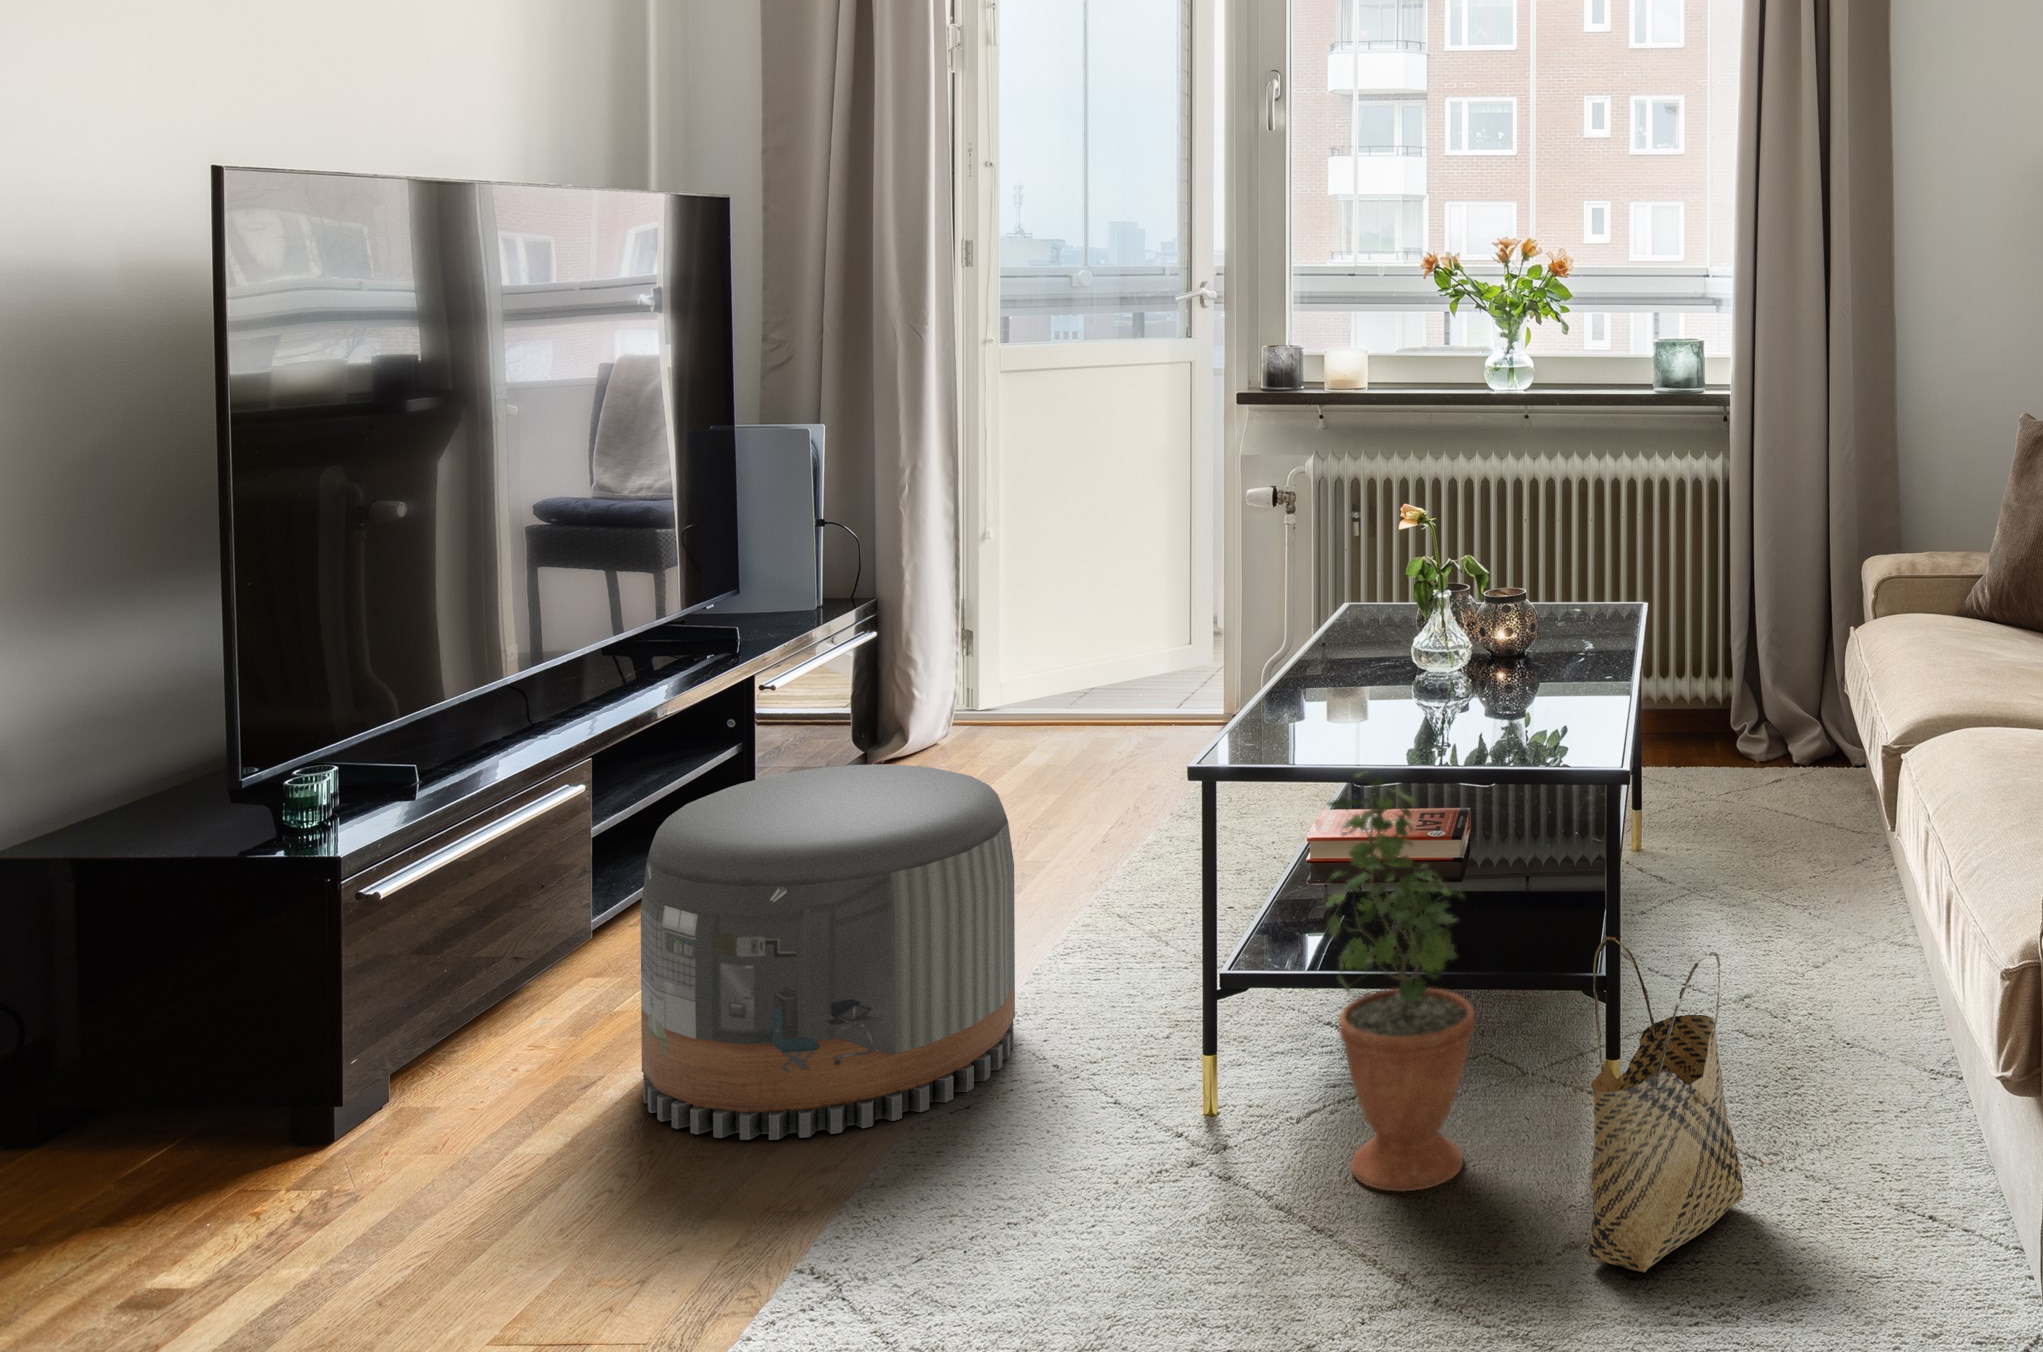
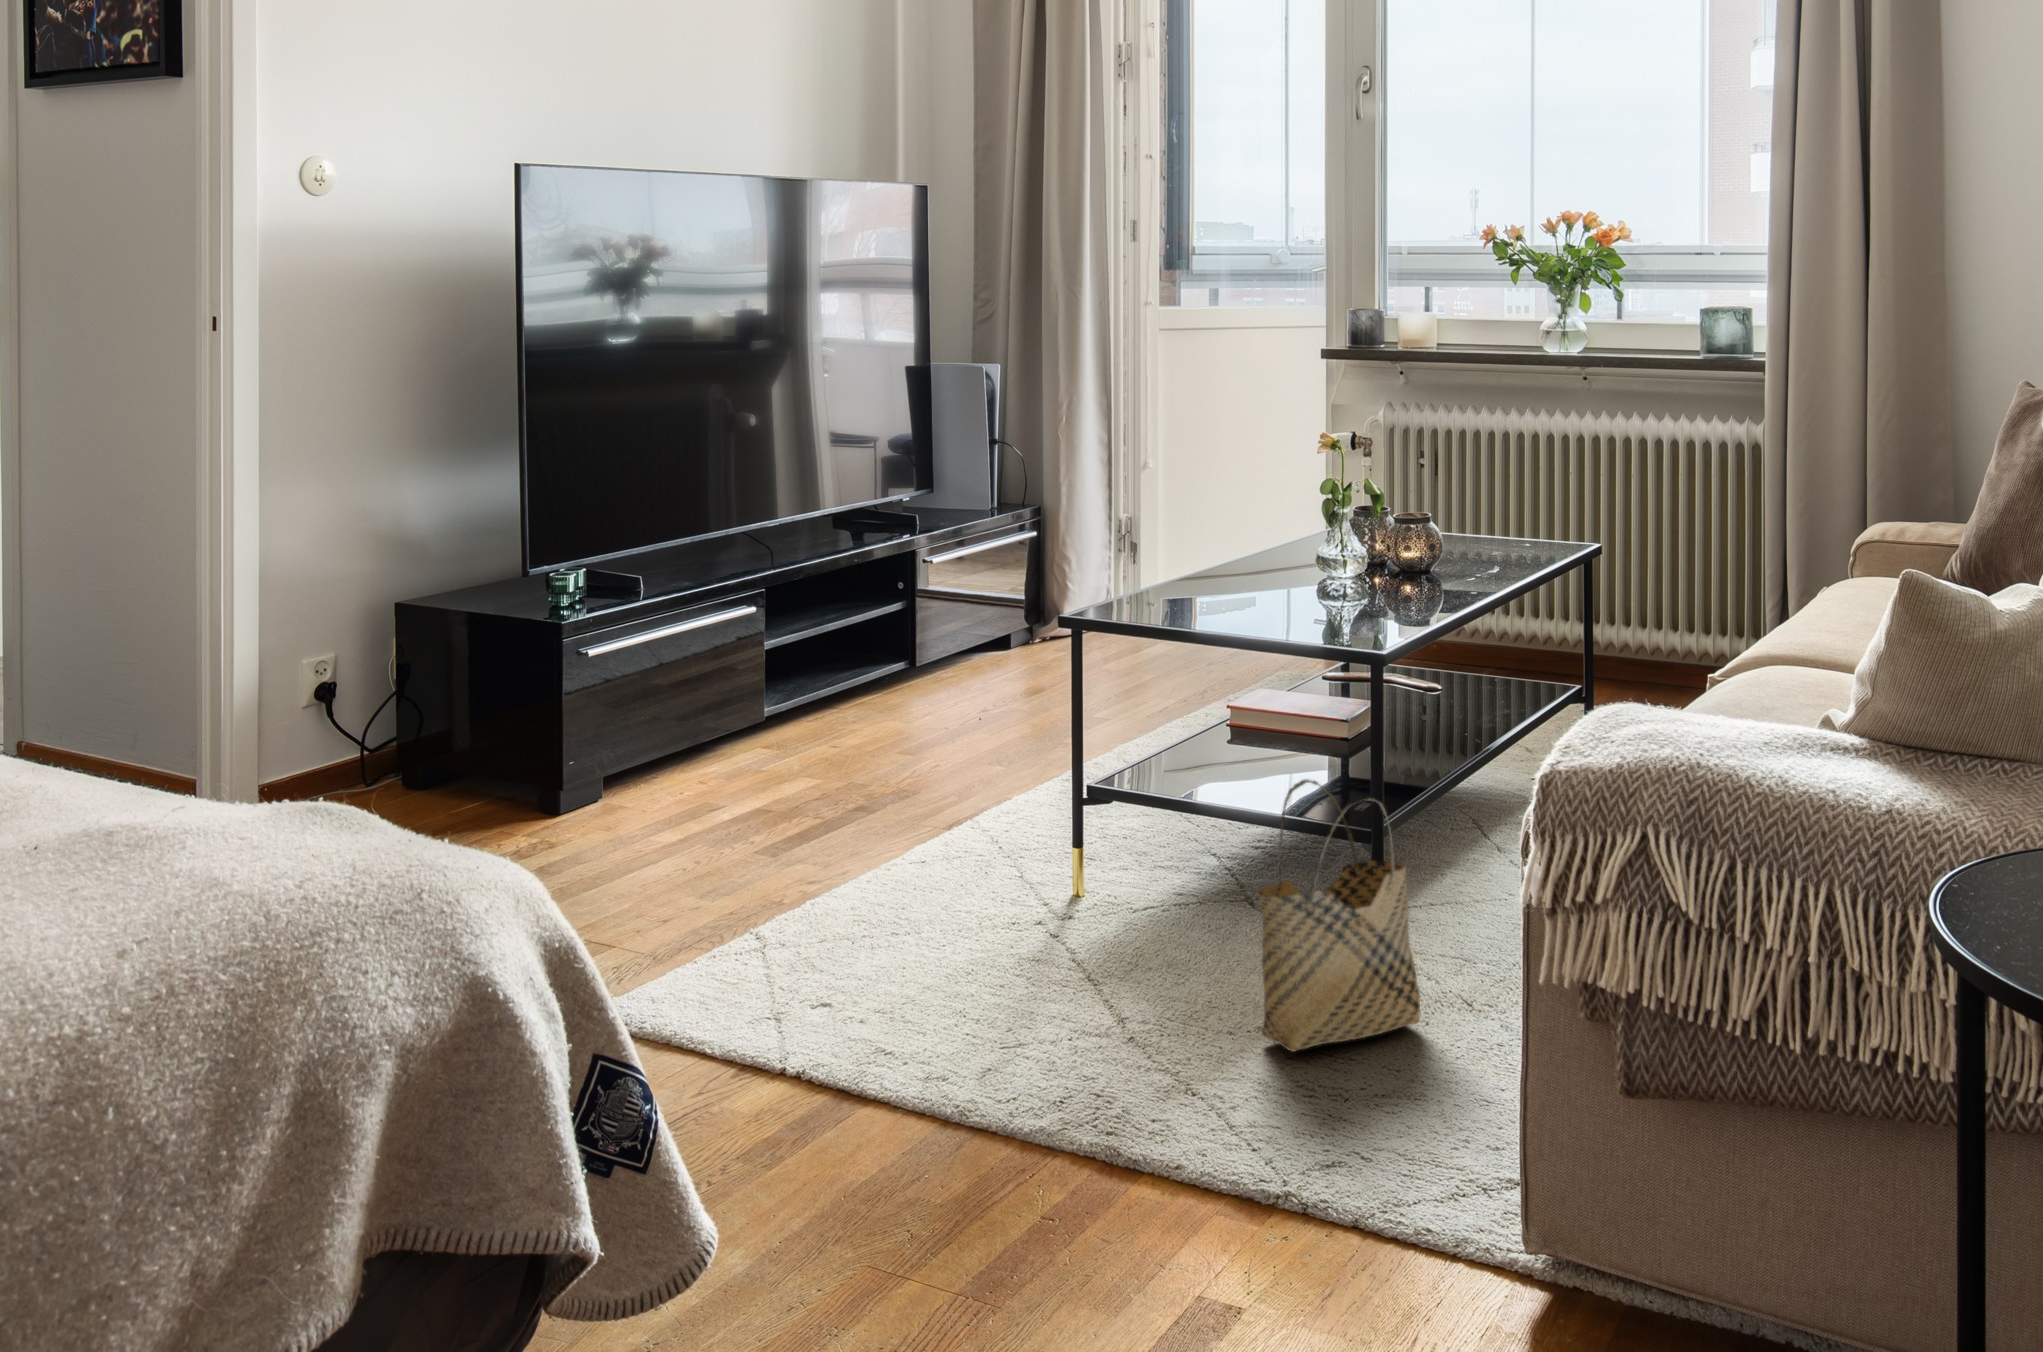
pouf: present [641,764,1015,1140] -> none [730,607,989,863]
potted plant: present [1326,774,1474,1191] -> none [1112,630,1243,970]

